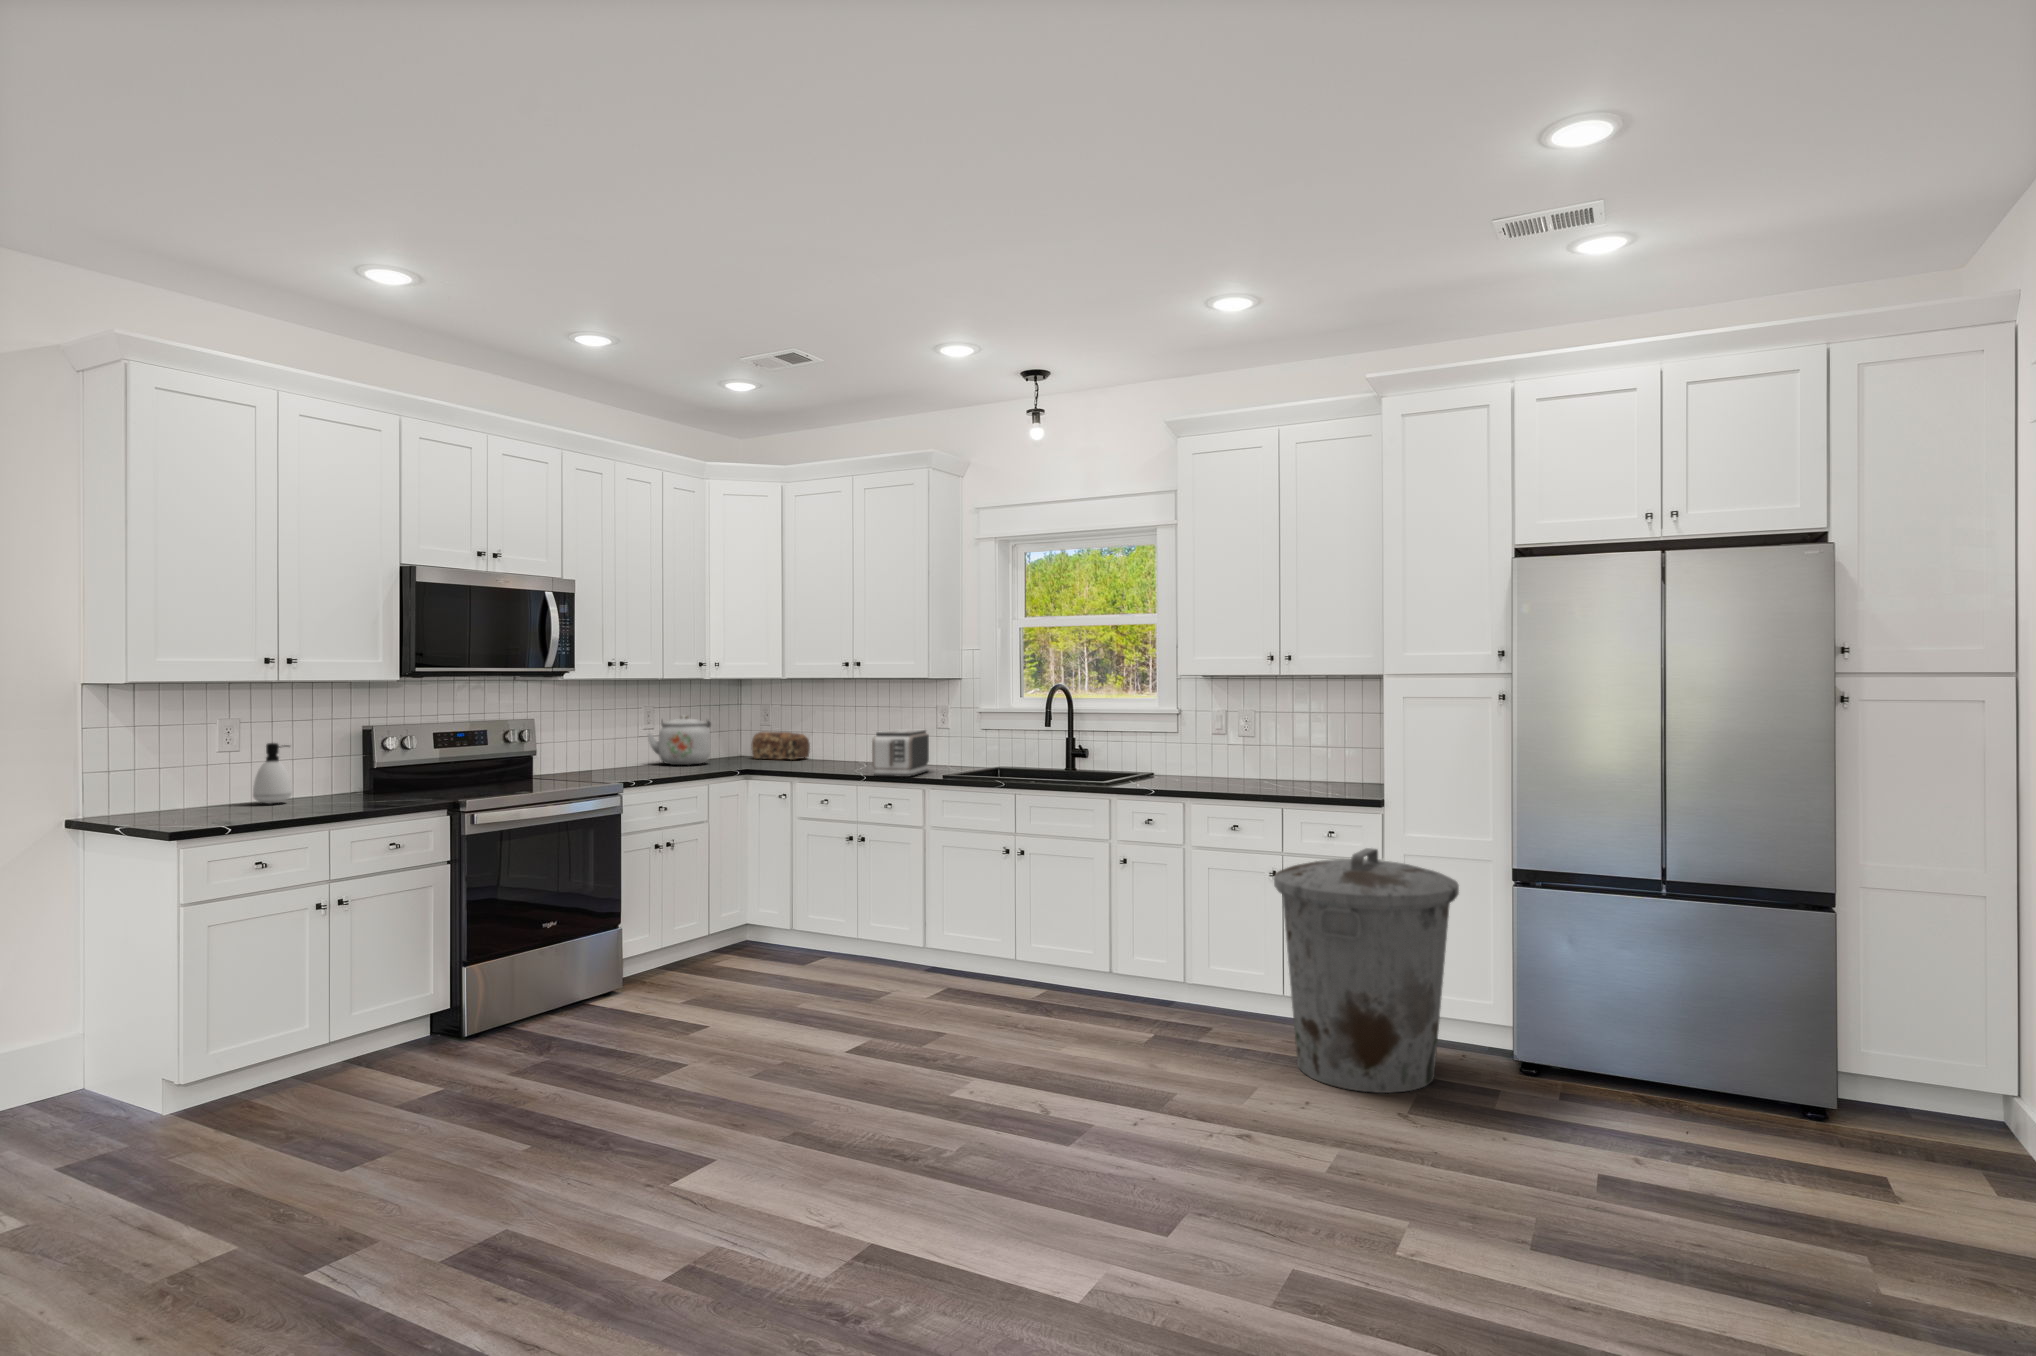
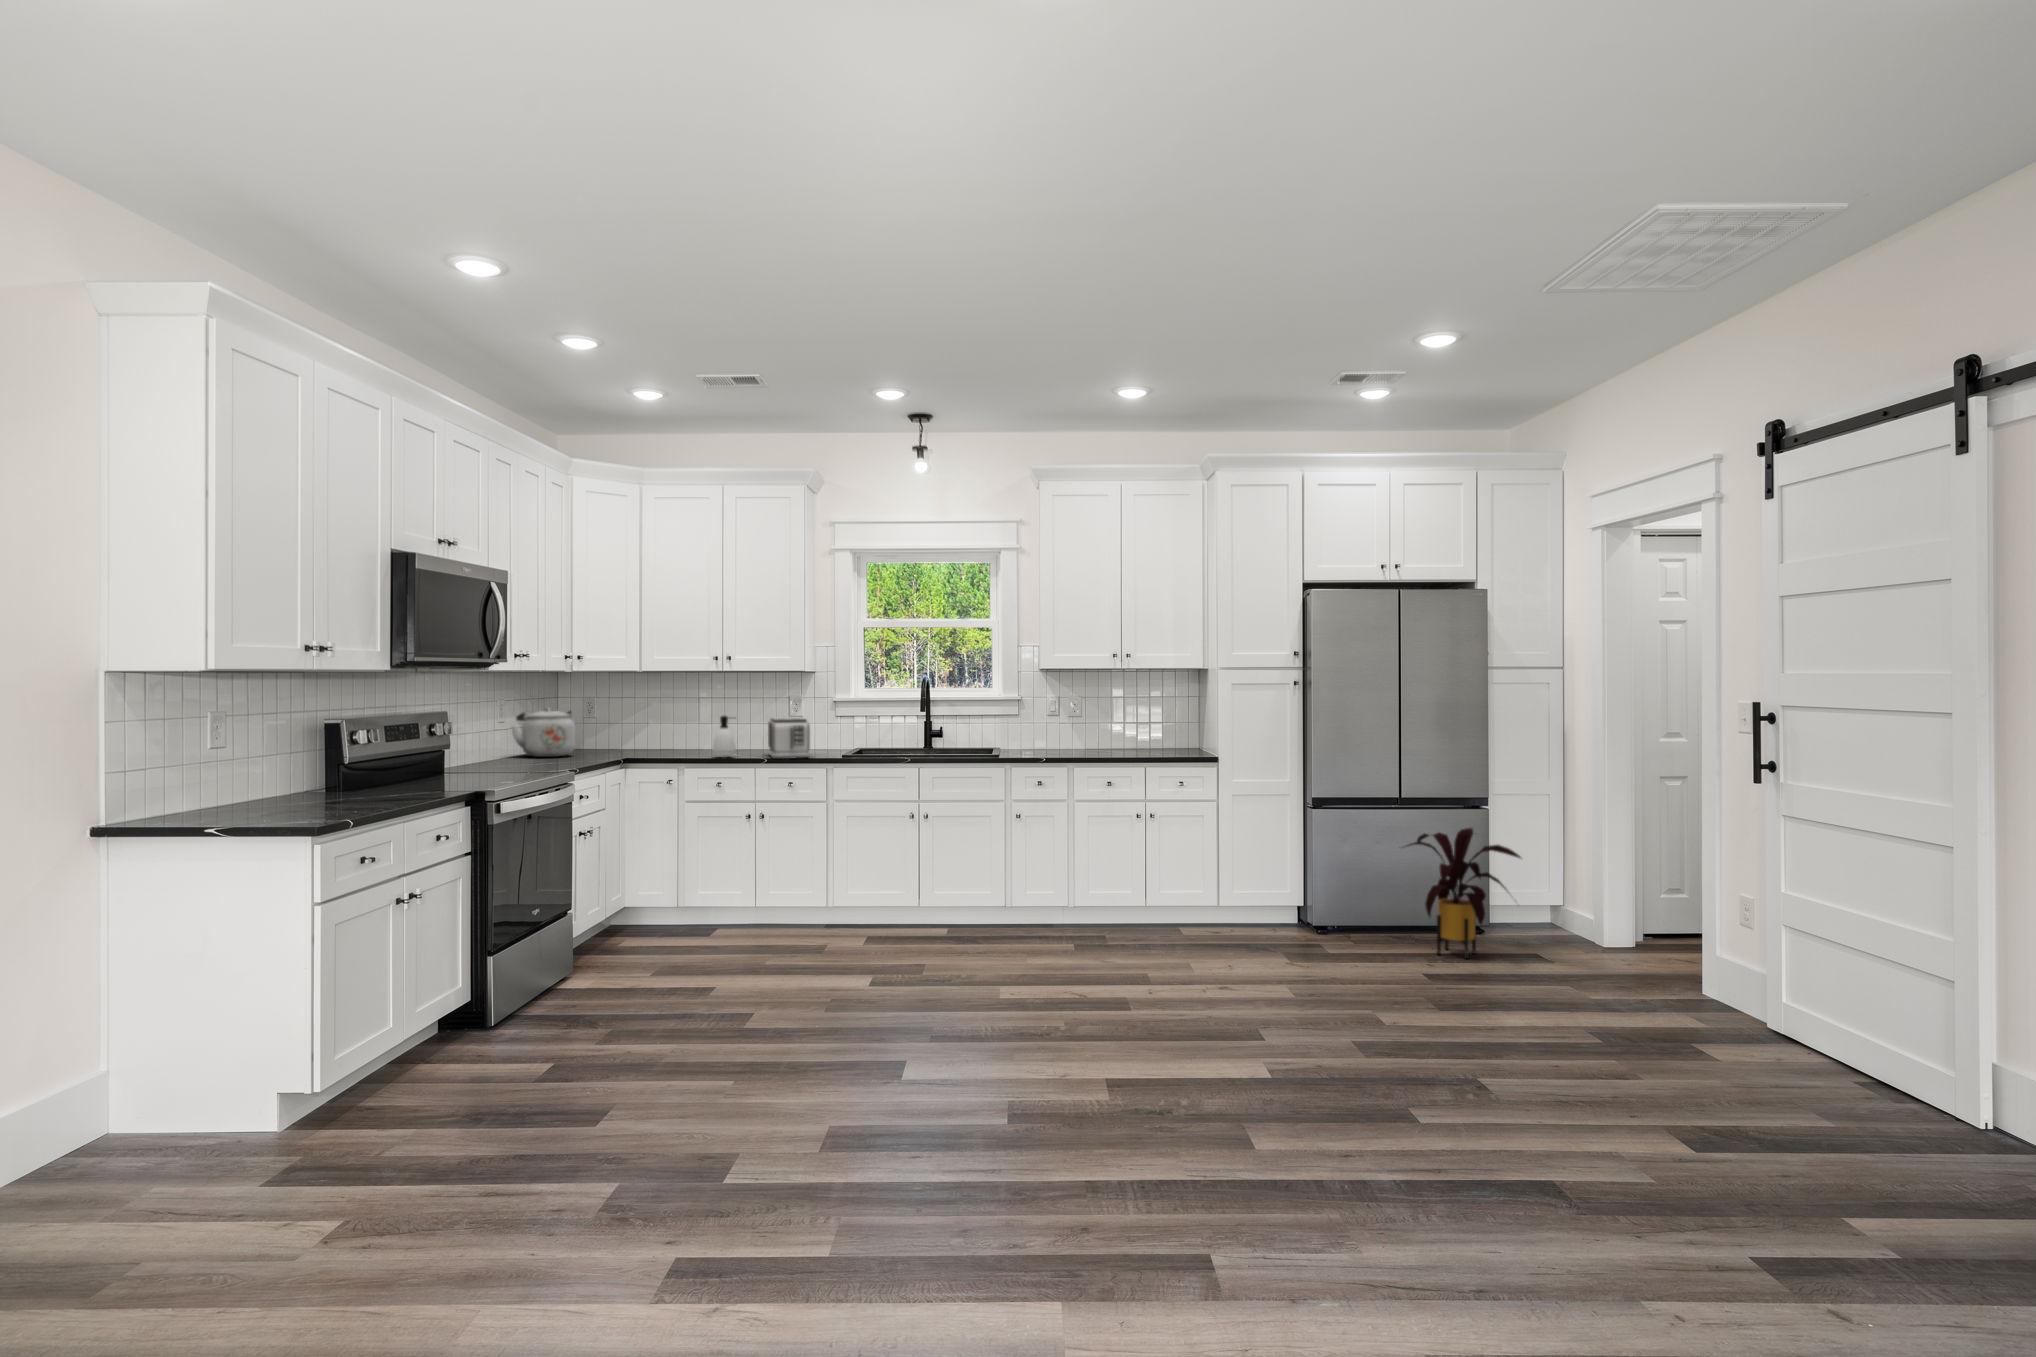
bread loaf: present [752,732,810,760] -> none [594,723,649,750]
soap dispenser: present [253,743,292,803] -> present [712,716,736,758]
trash can: present [1274,848,1459,1093] -> none [1170,790,1296,956]
house plant: none [1615,941,1825,1162] -> present [1405,828,1521,959]

